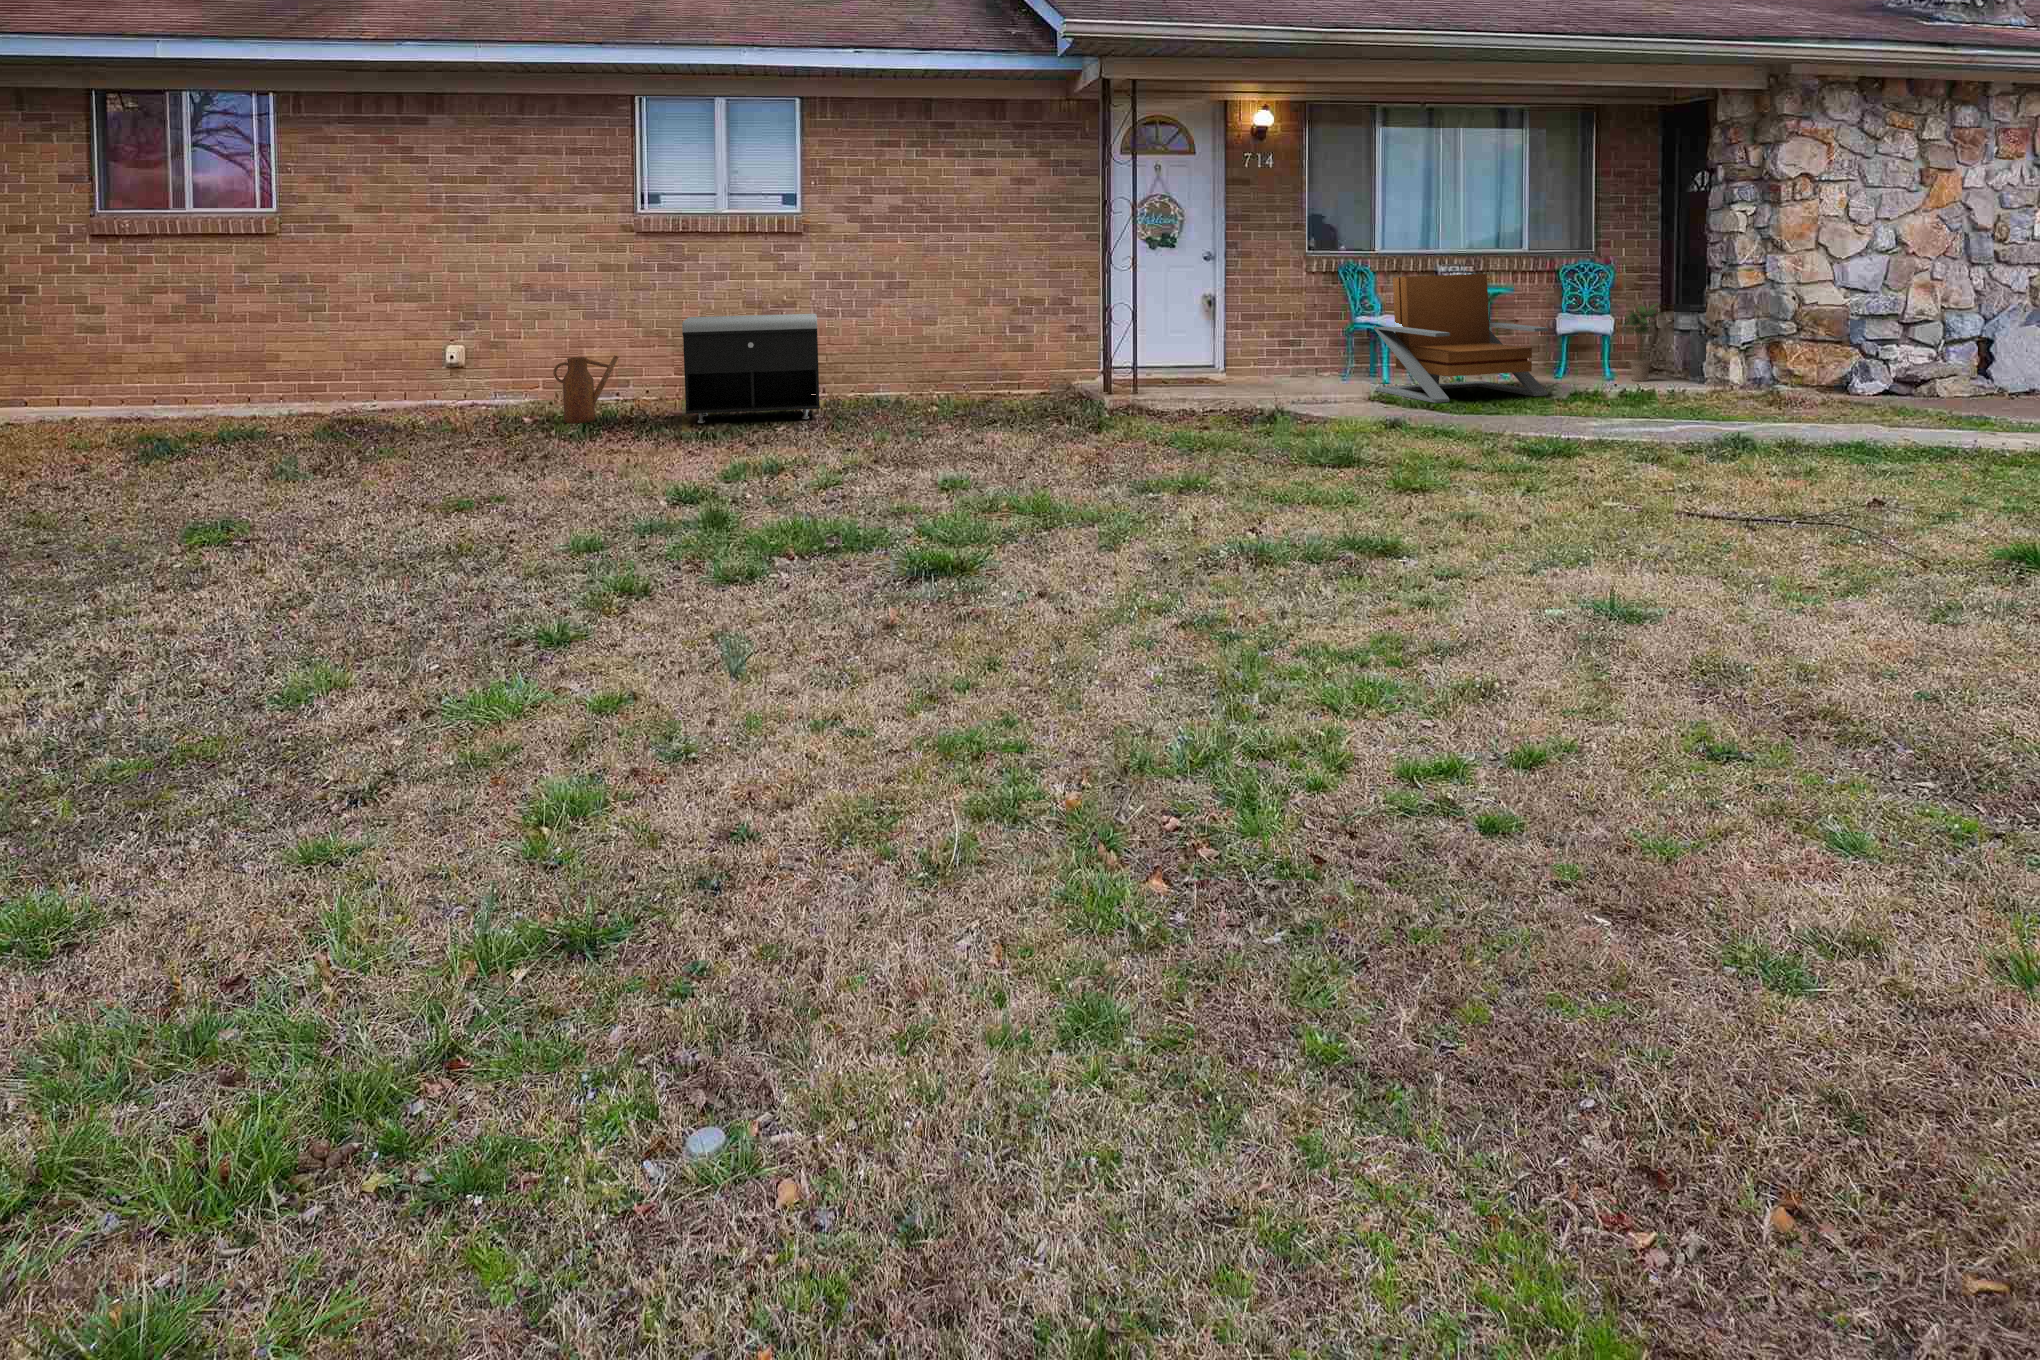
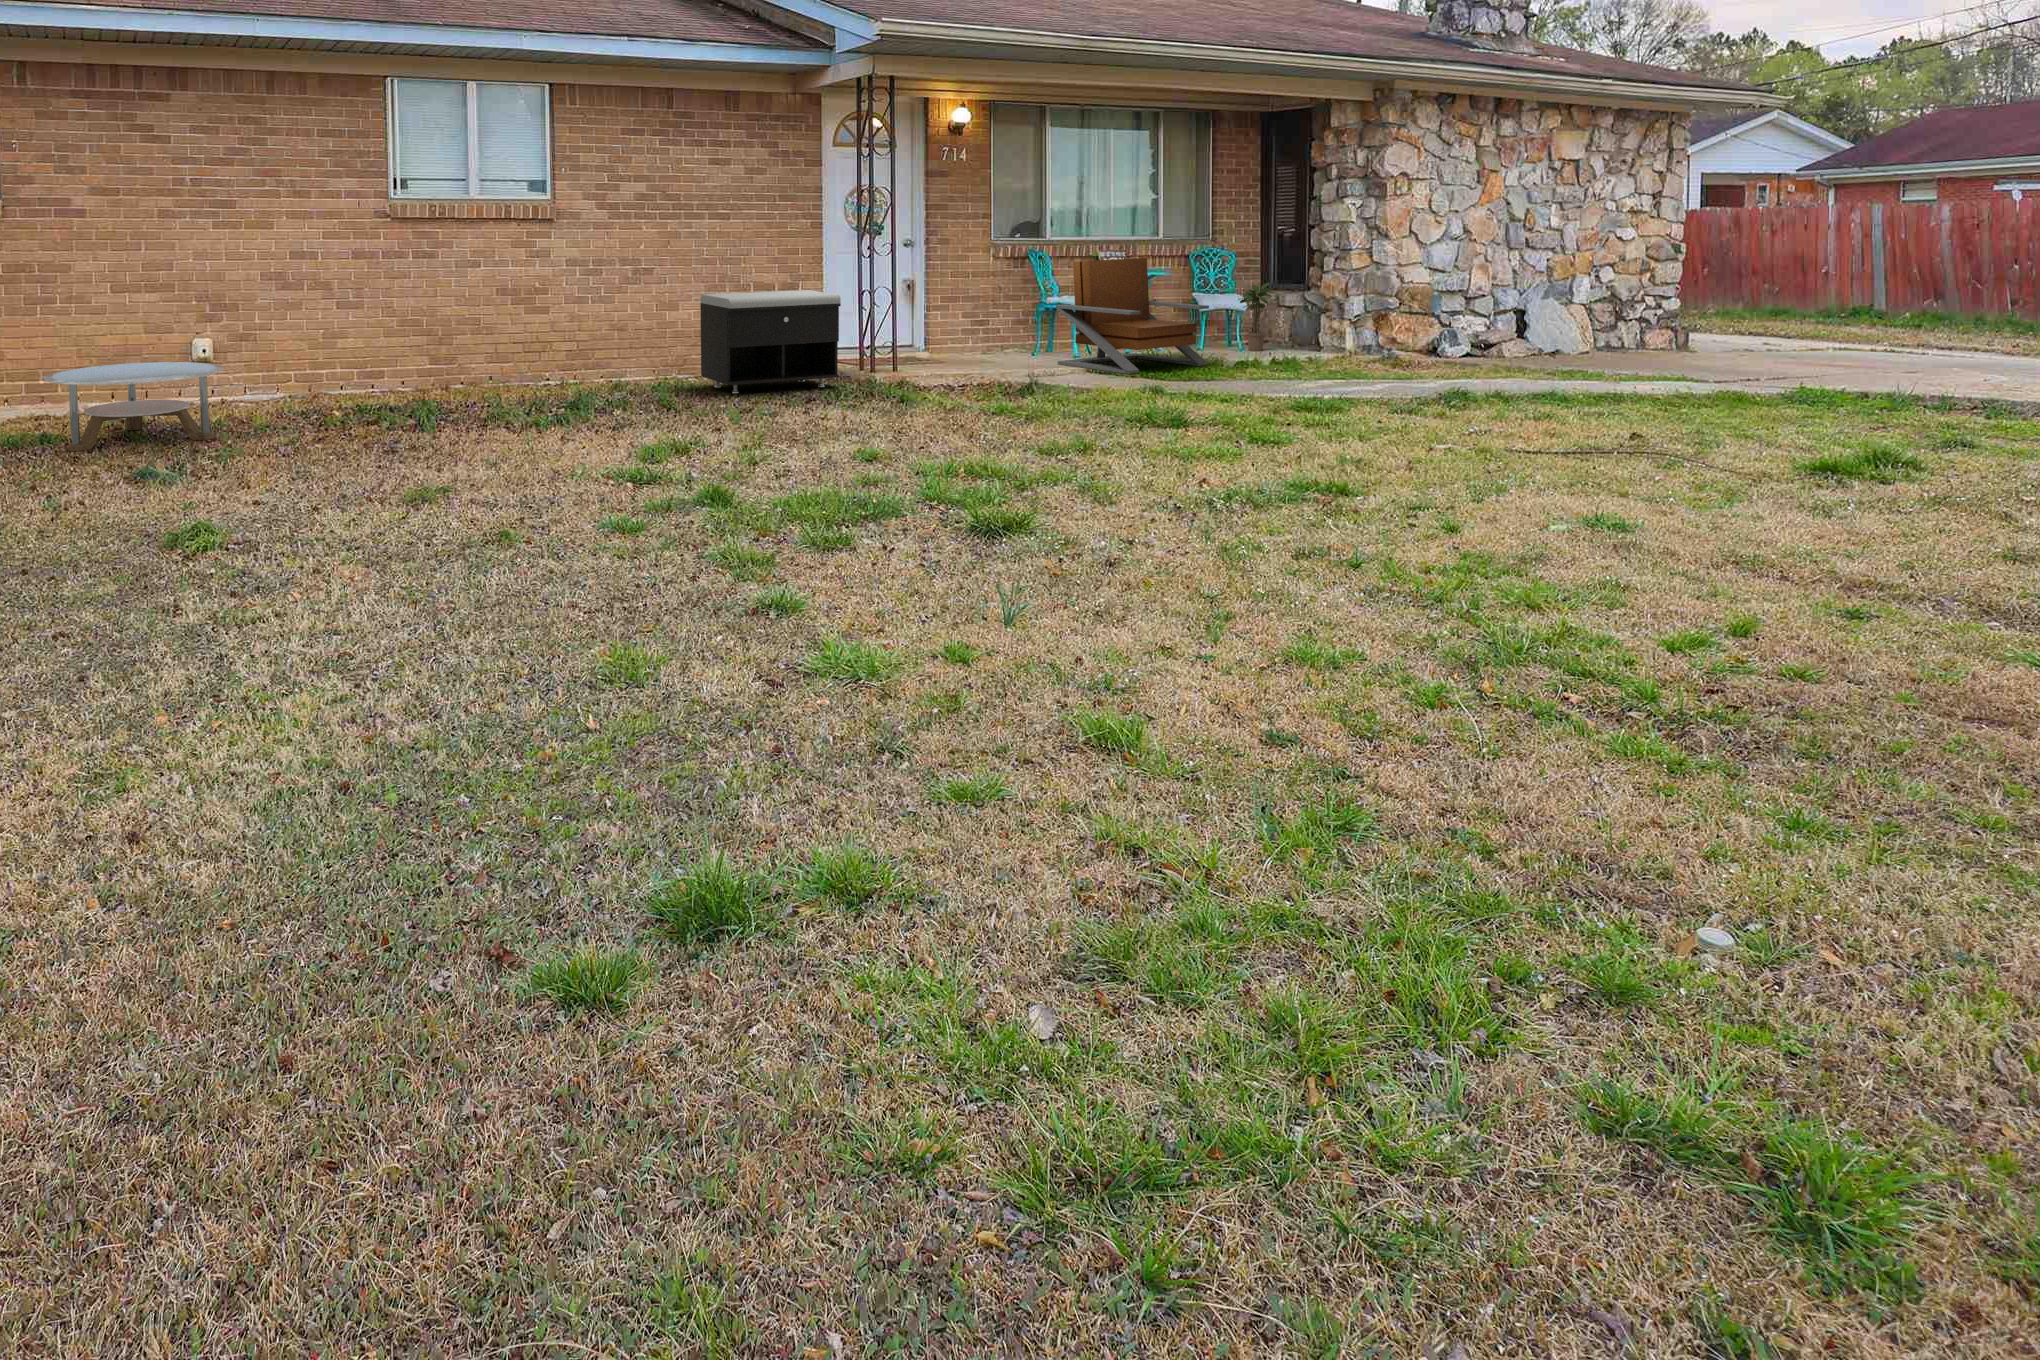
storage bench: present [682,314,820,423] -> present [700,290,841,394]
watering can: present [553,356,619,423] -> none [313,345,381,417]
round table: none [286,367,454,446] -> present [43,362,224,451]

